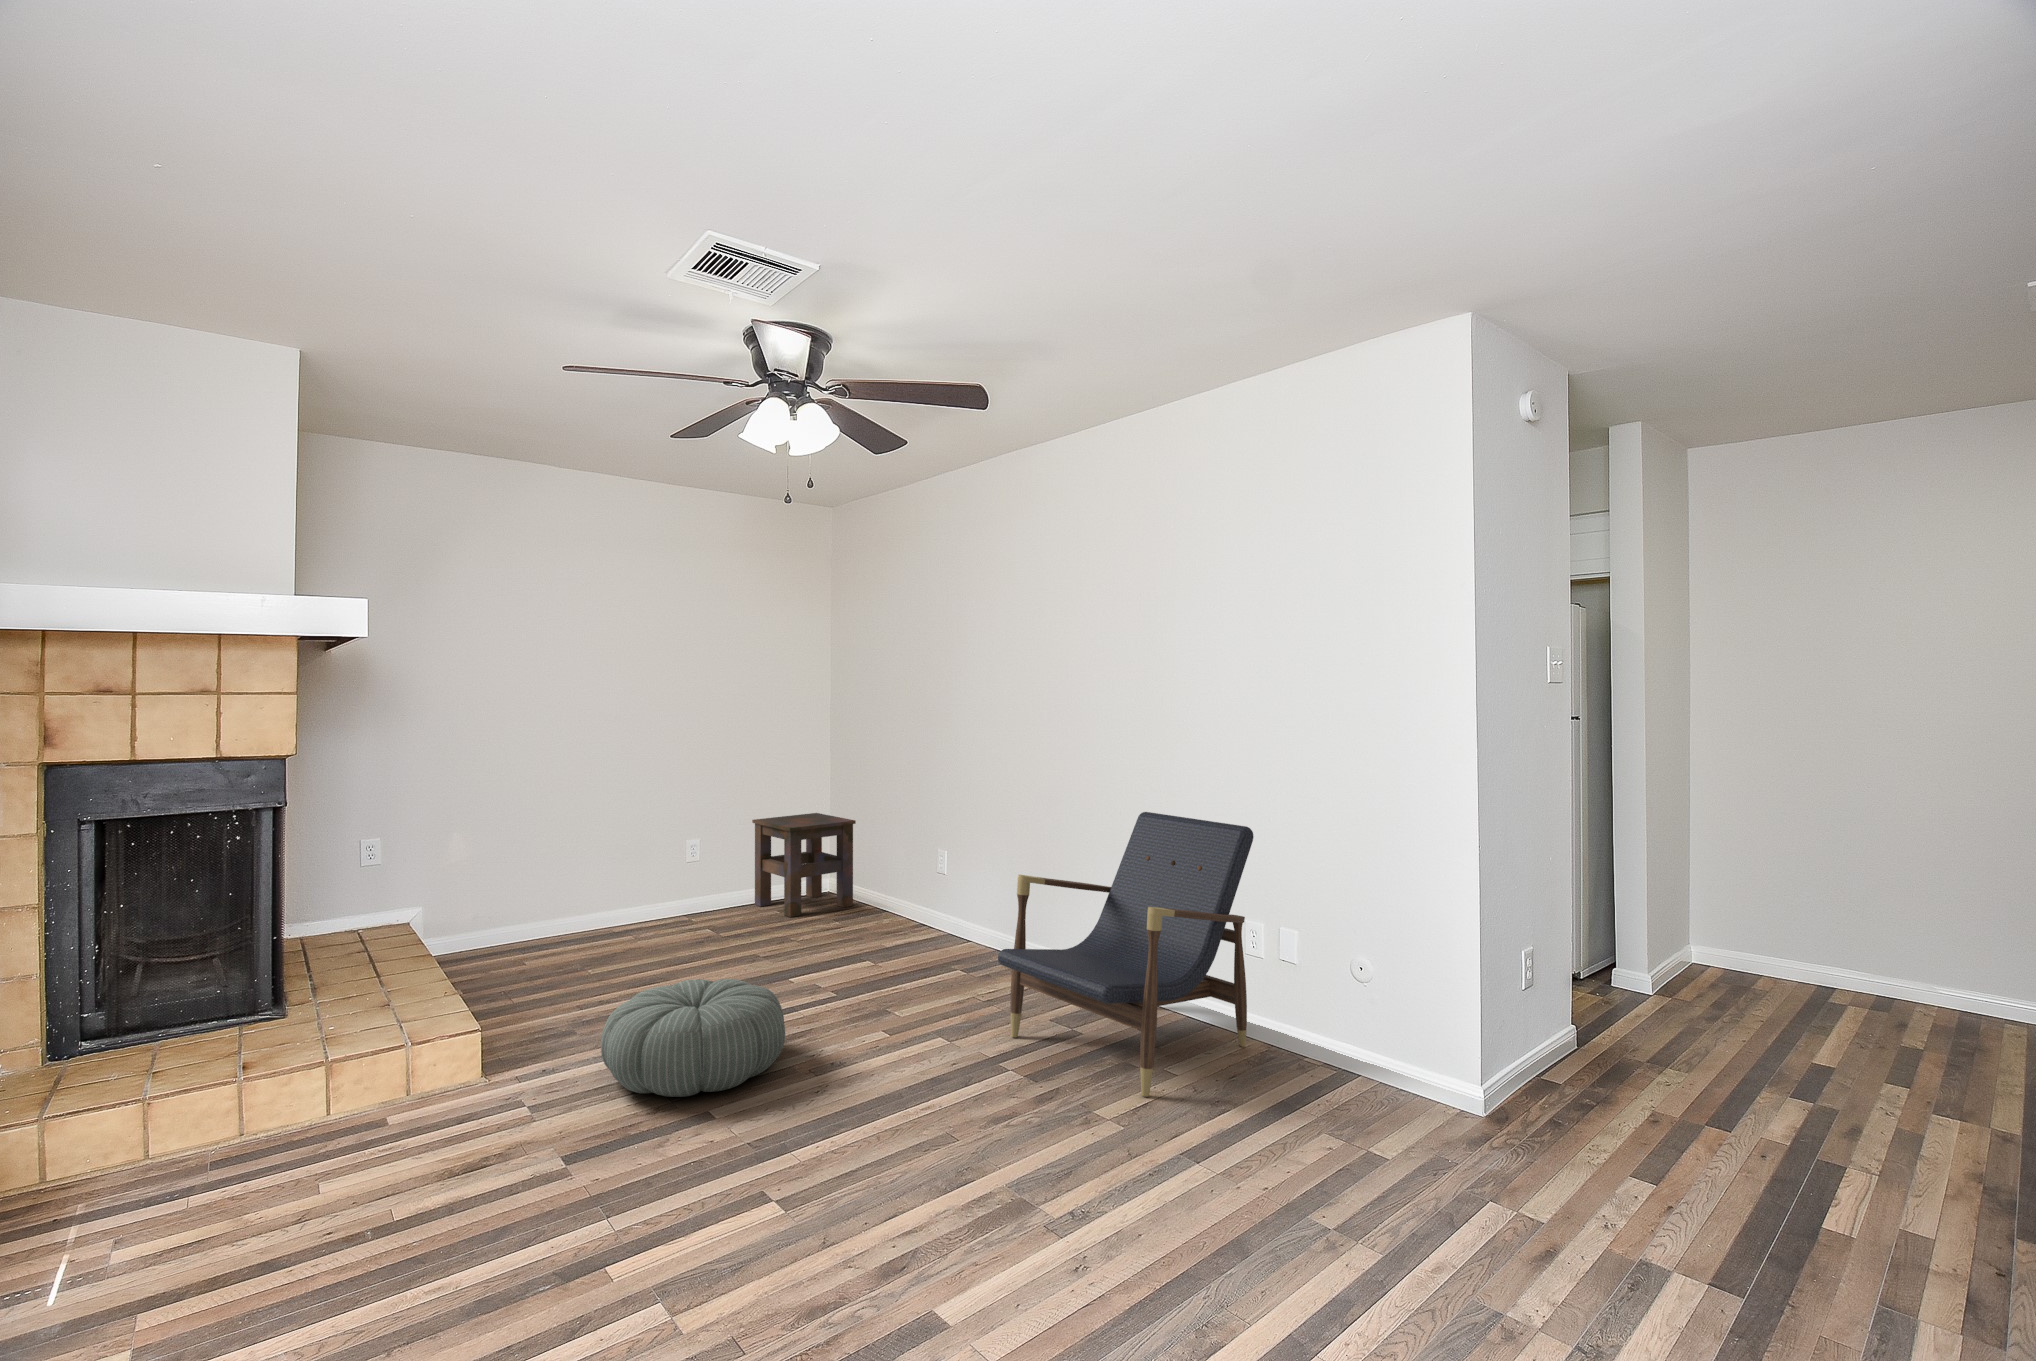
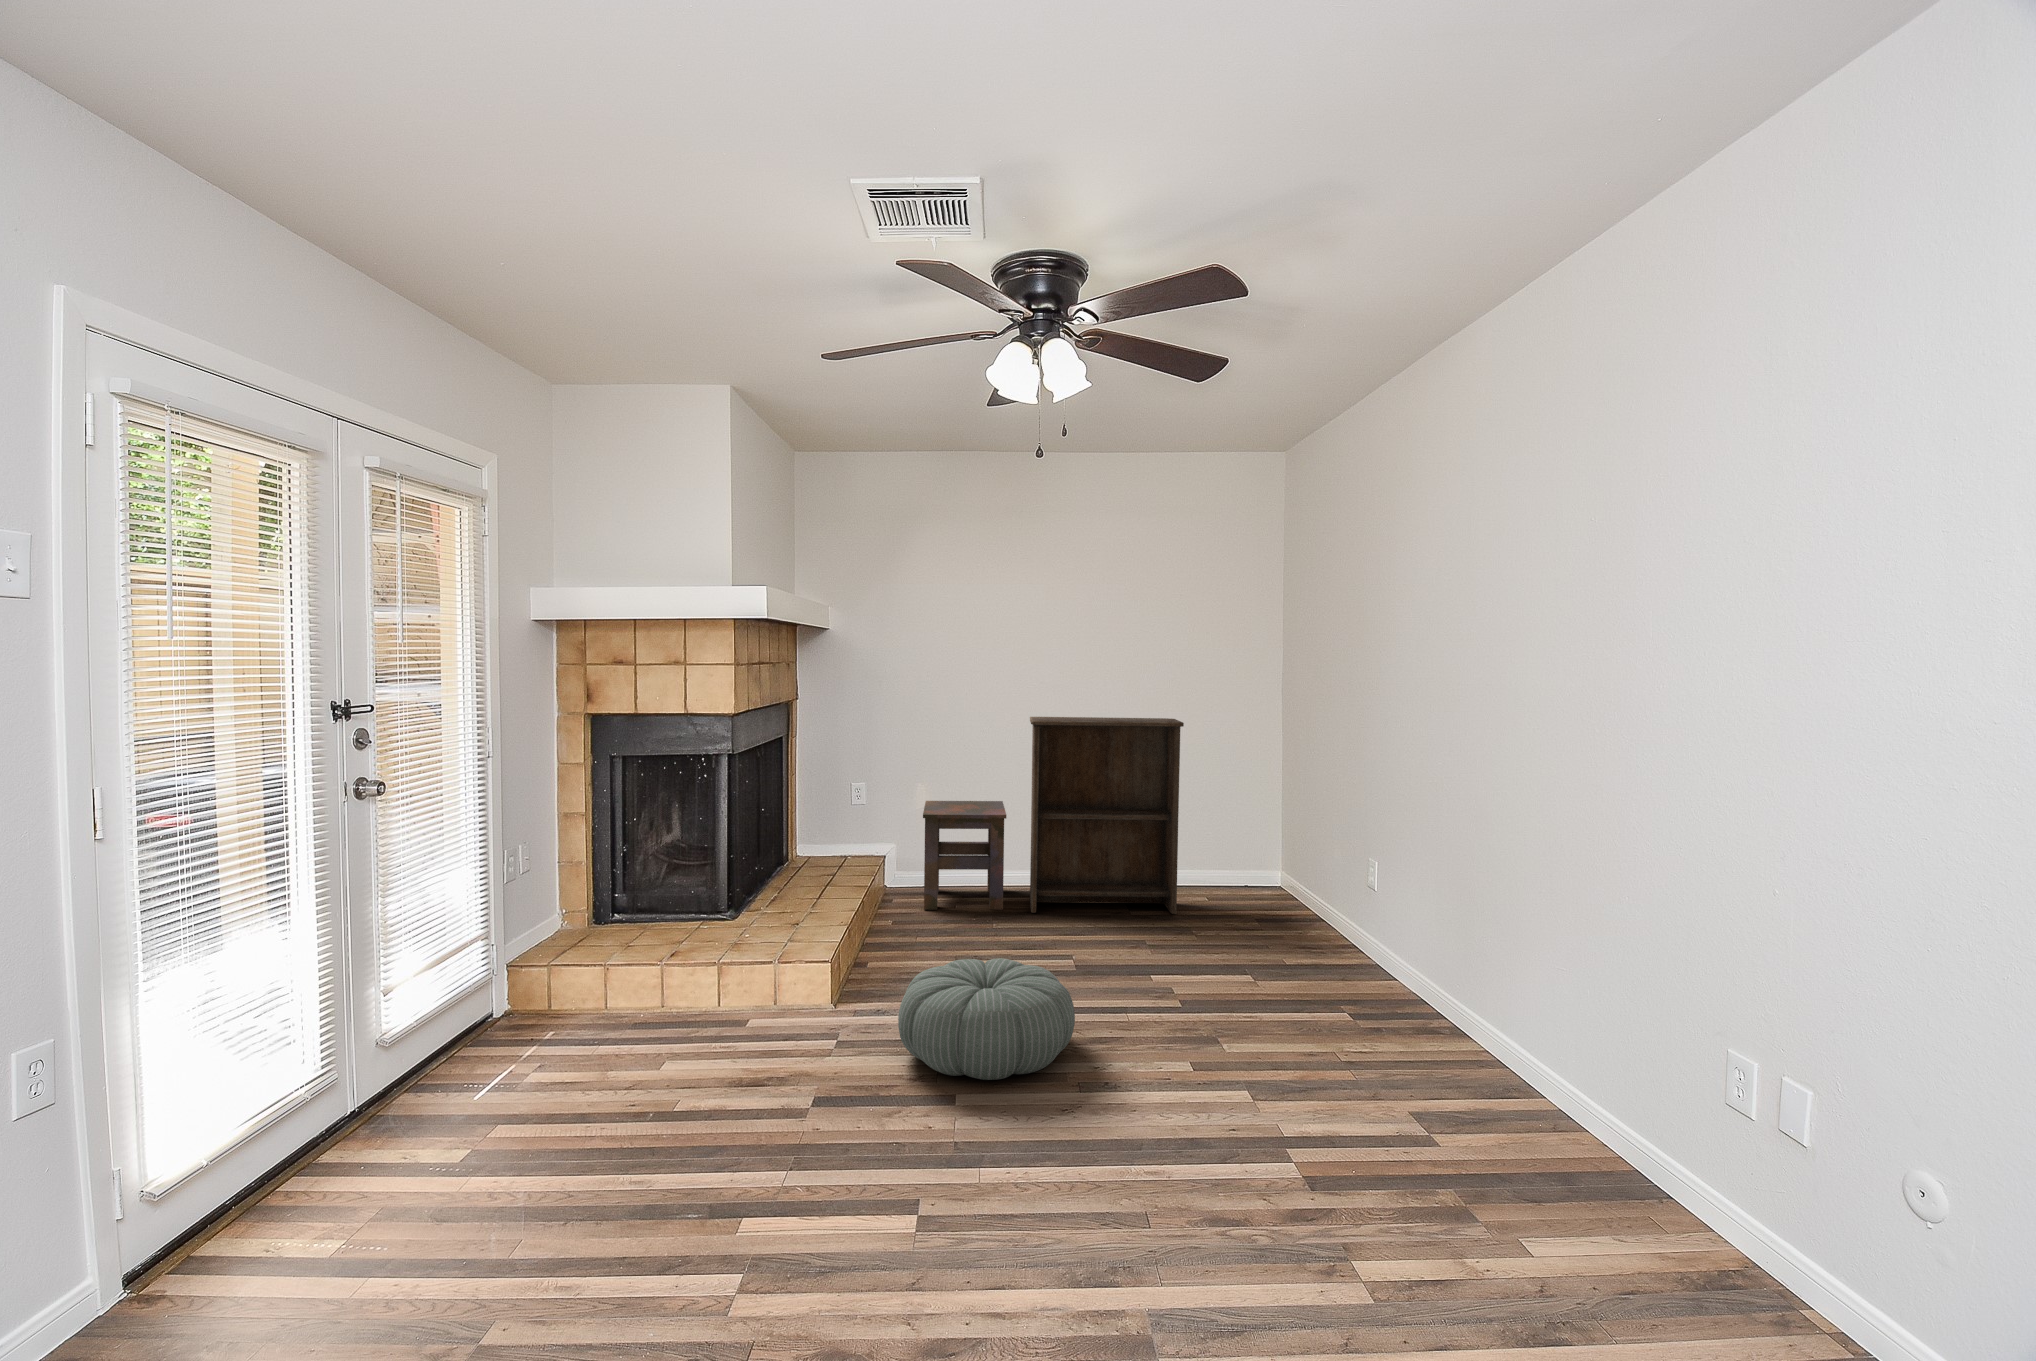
bookshelf: none [595,740,761,951] -> present [1030,717,1184,914]
lounge chair: present [998,812,1253,1097] -> none [1304,858,1718,1266]
side table: present [752,813,856,917] -> present [923,801,1006,910]

